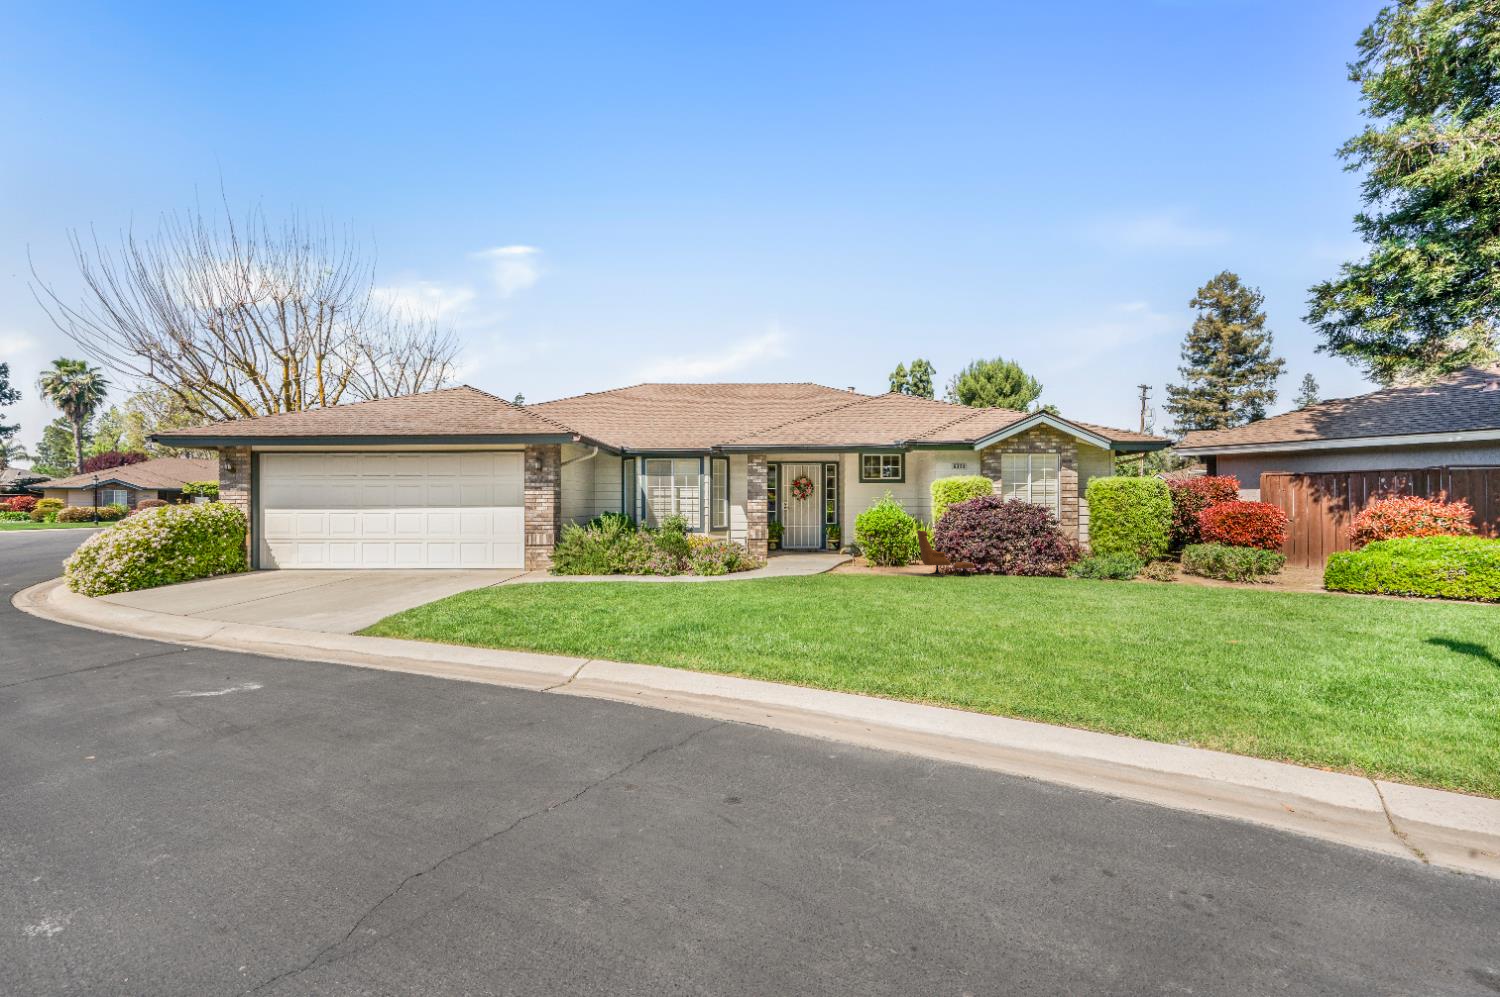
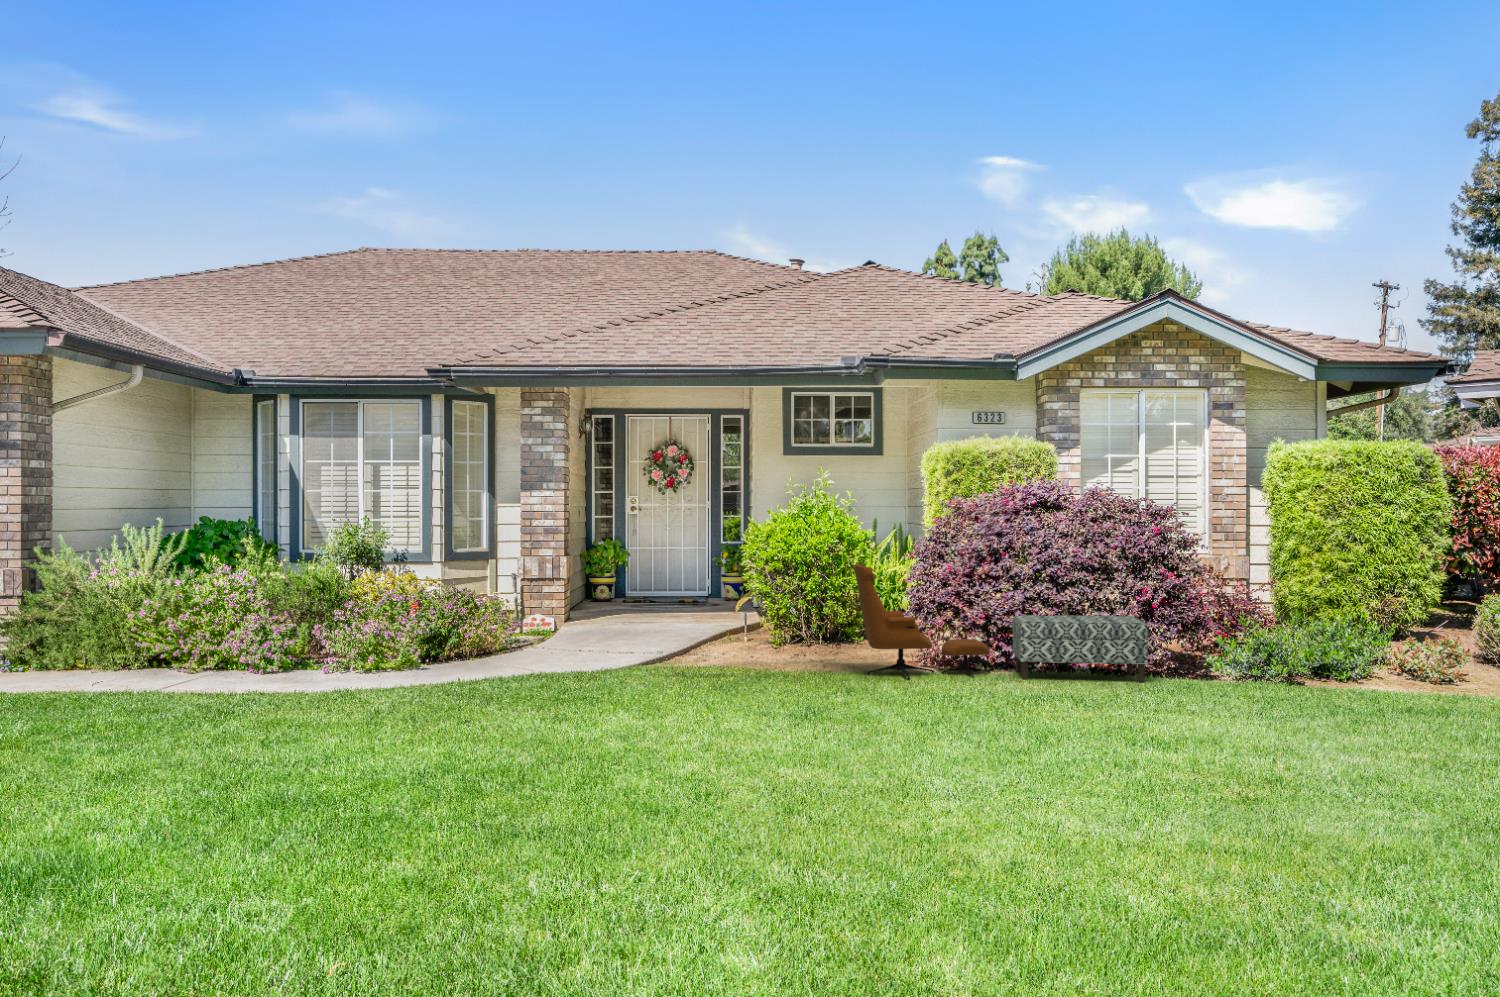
bench: none [983,552,1042,579] -> present [1012,615,1148,682]

